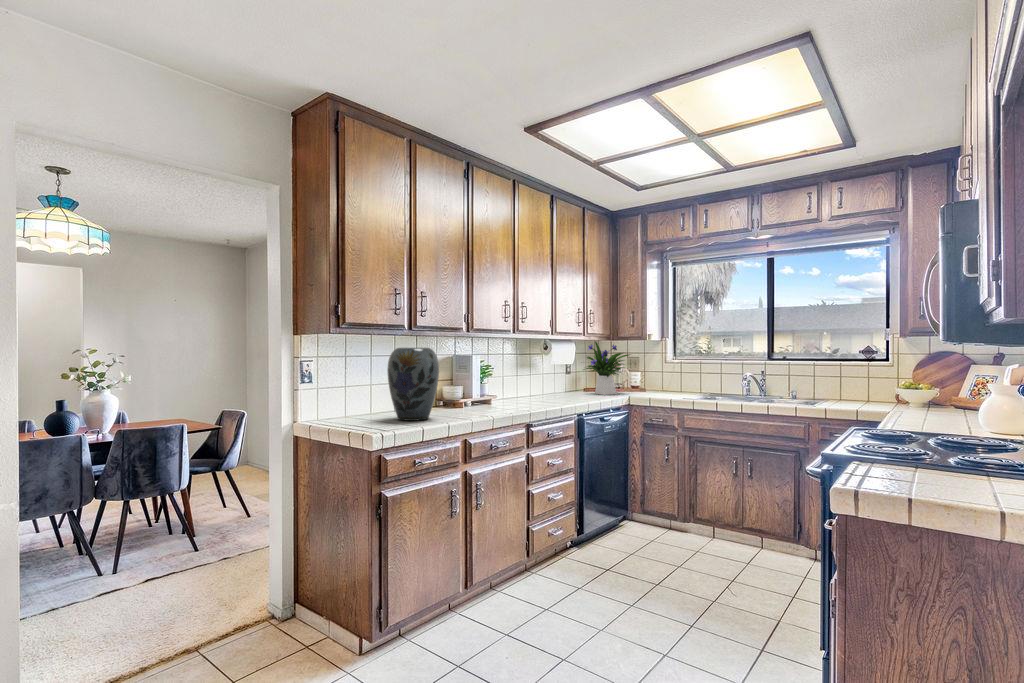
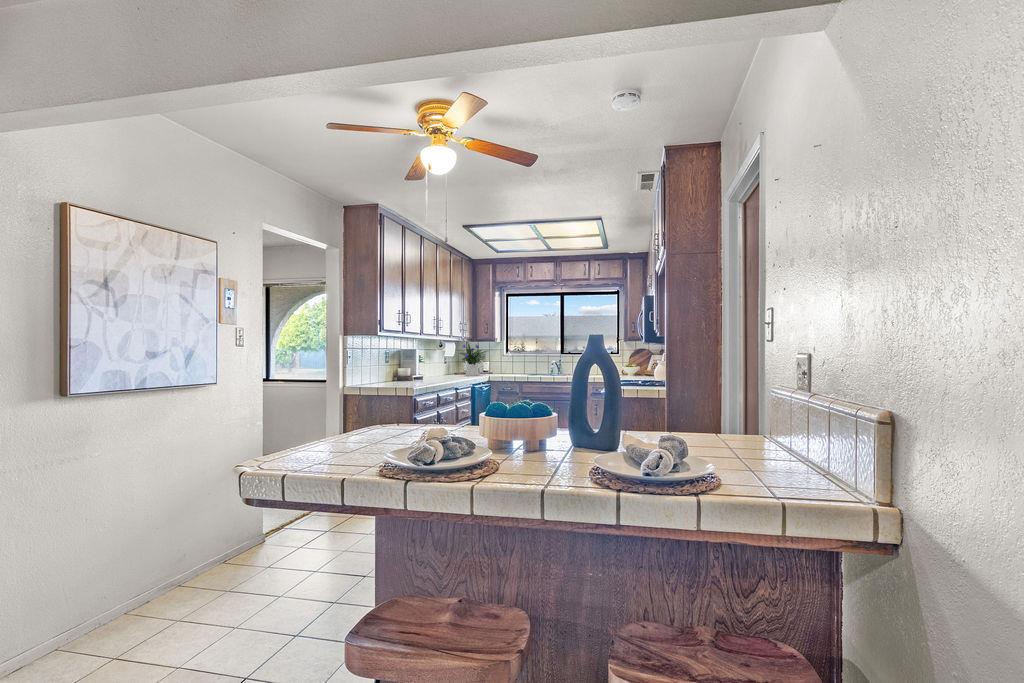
vase: present [387,348,439,421] -> none [390,344,419,384]

